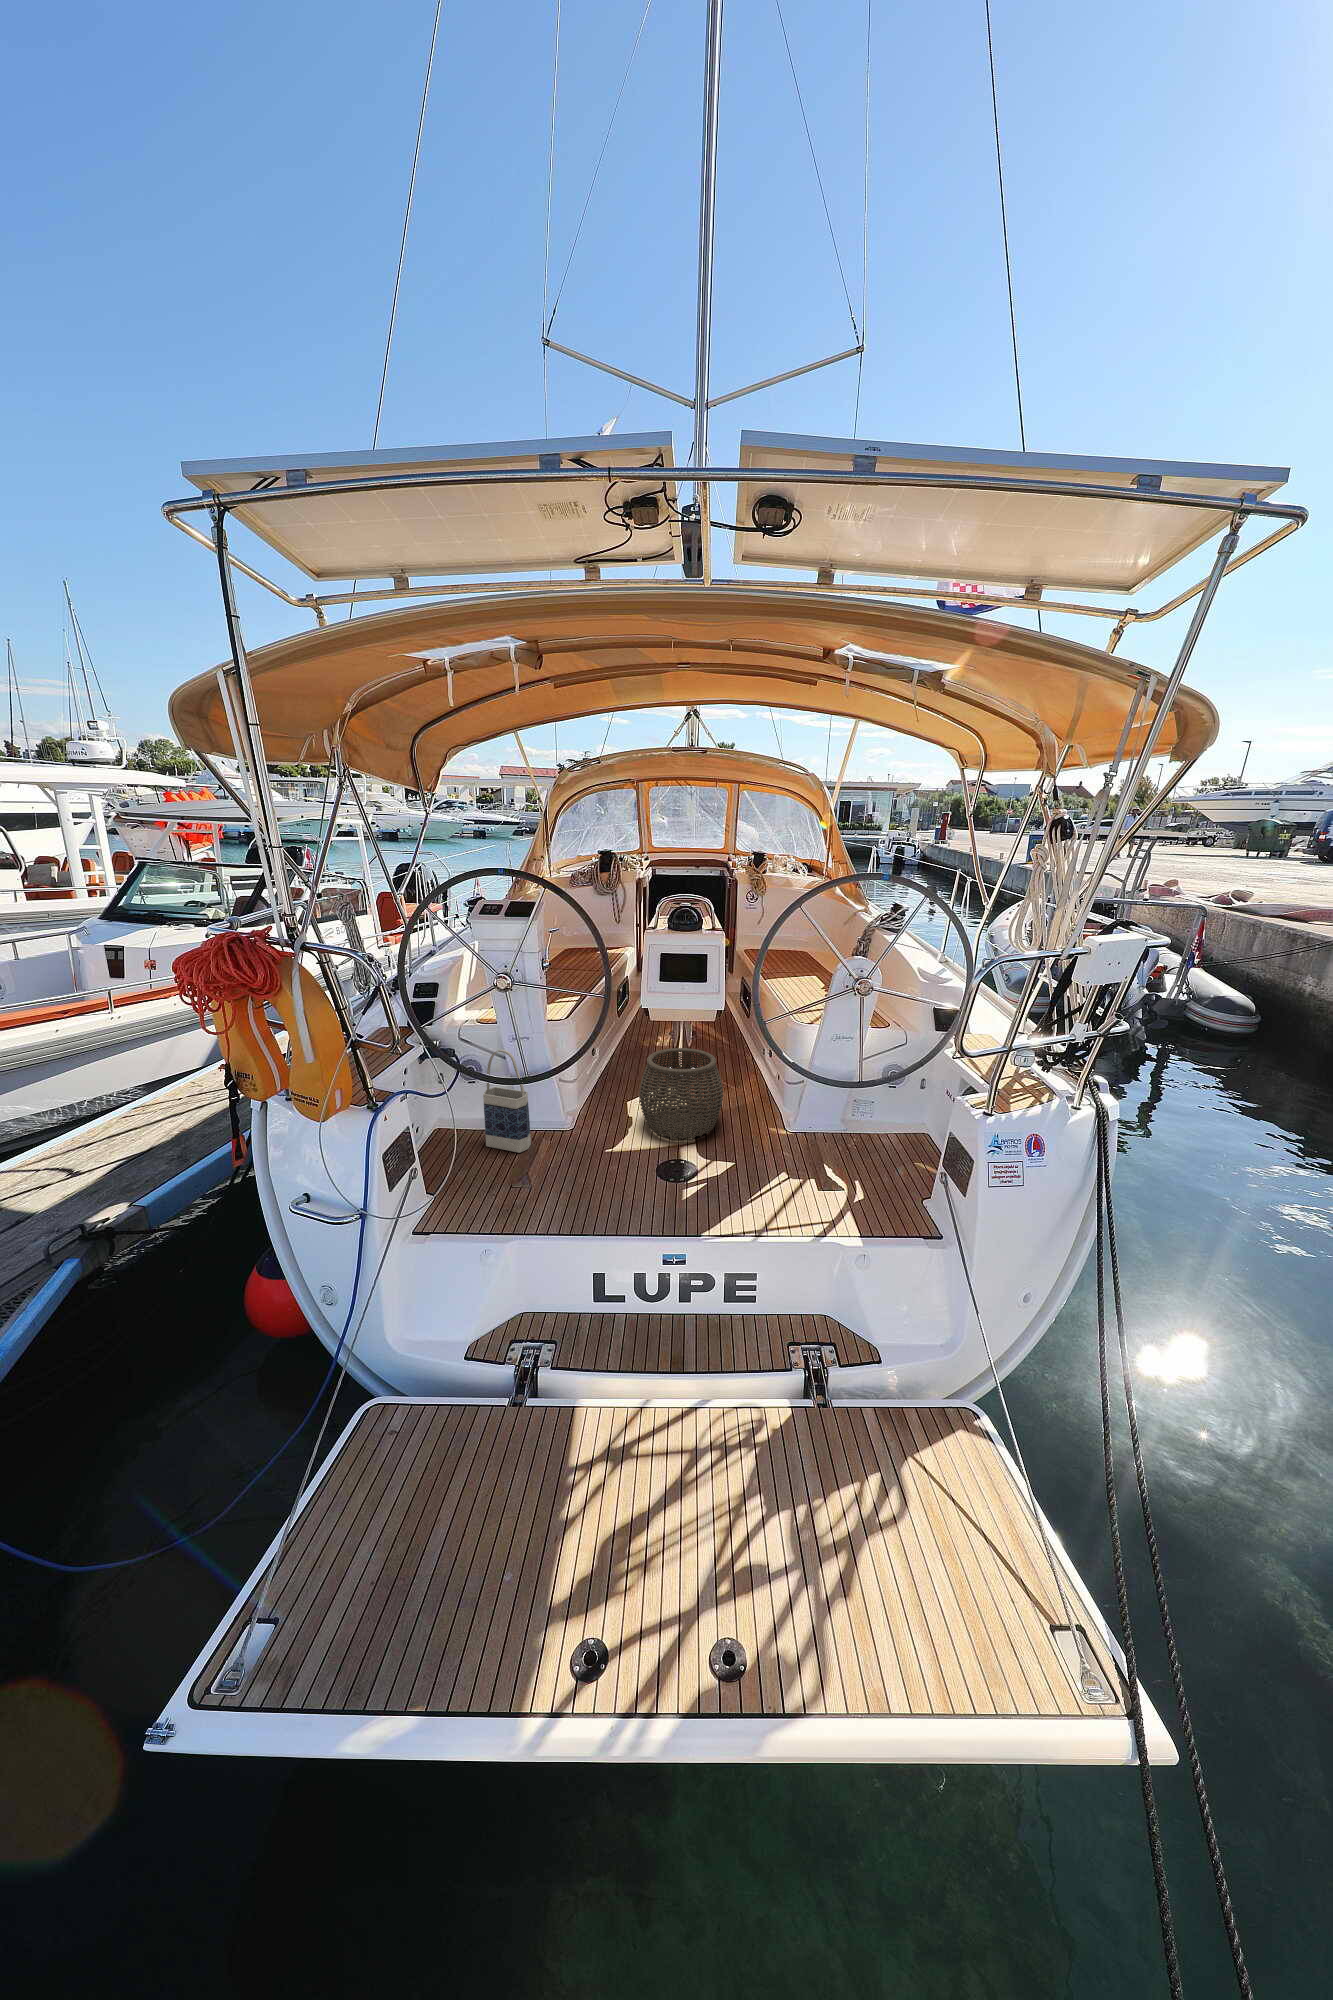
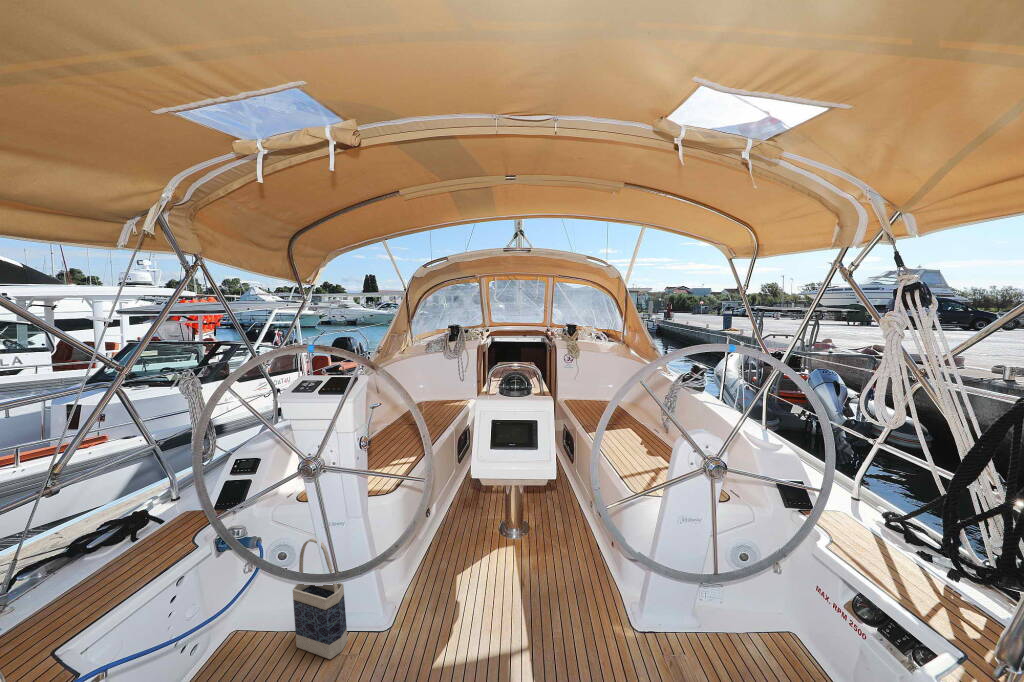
woven basket: present [639,1048,723,1139] -> none [468,517,556,630]

